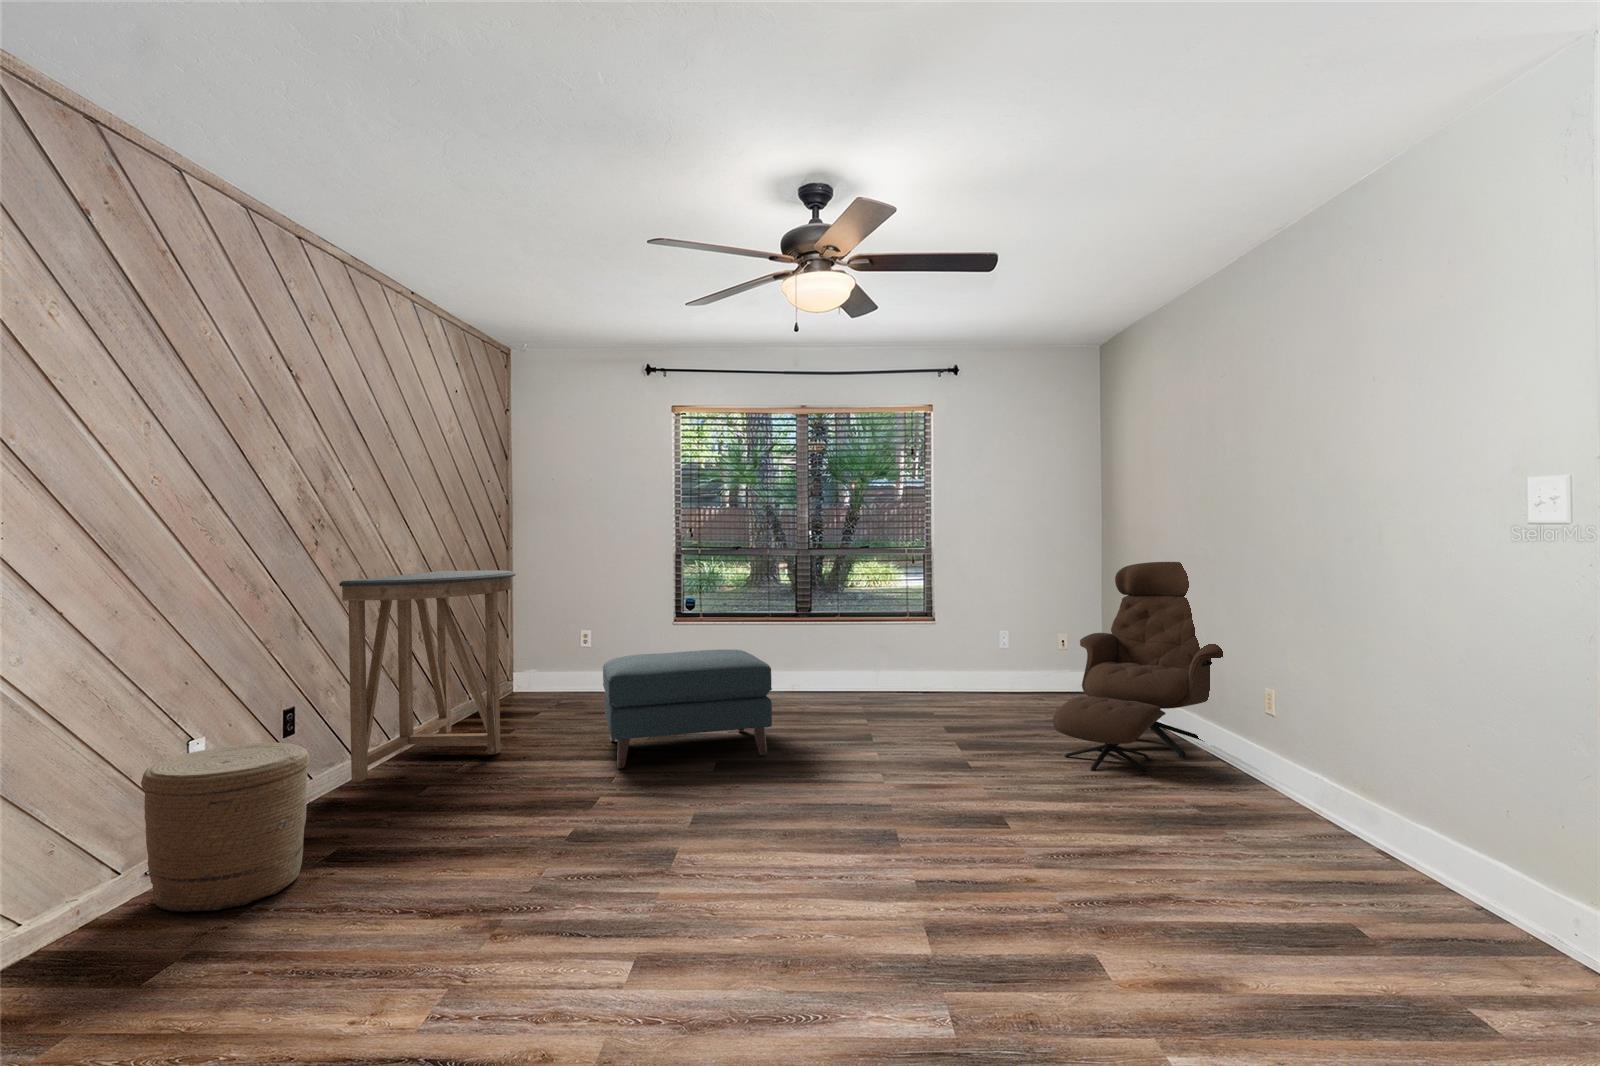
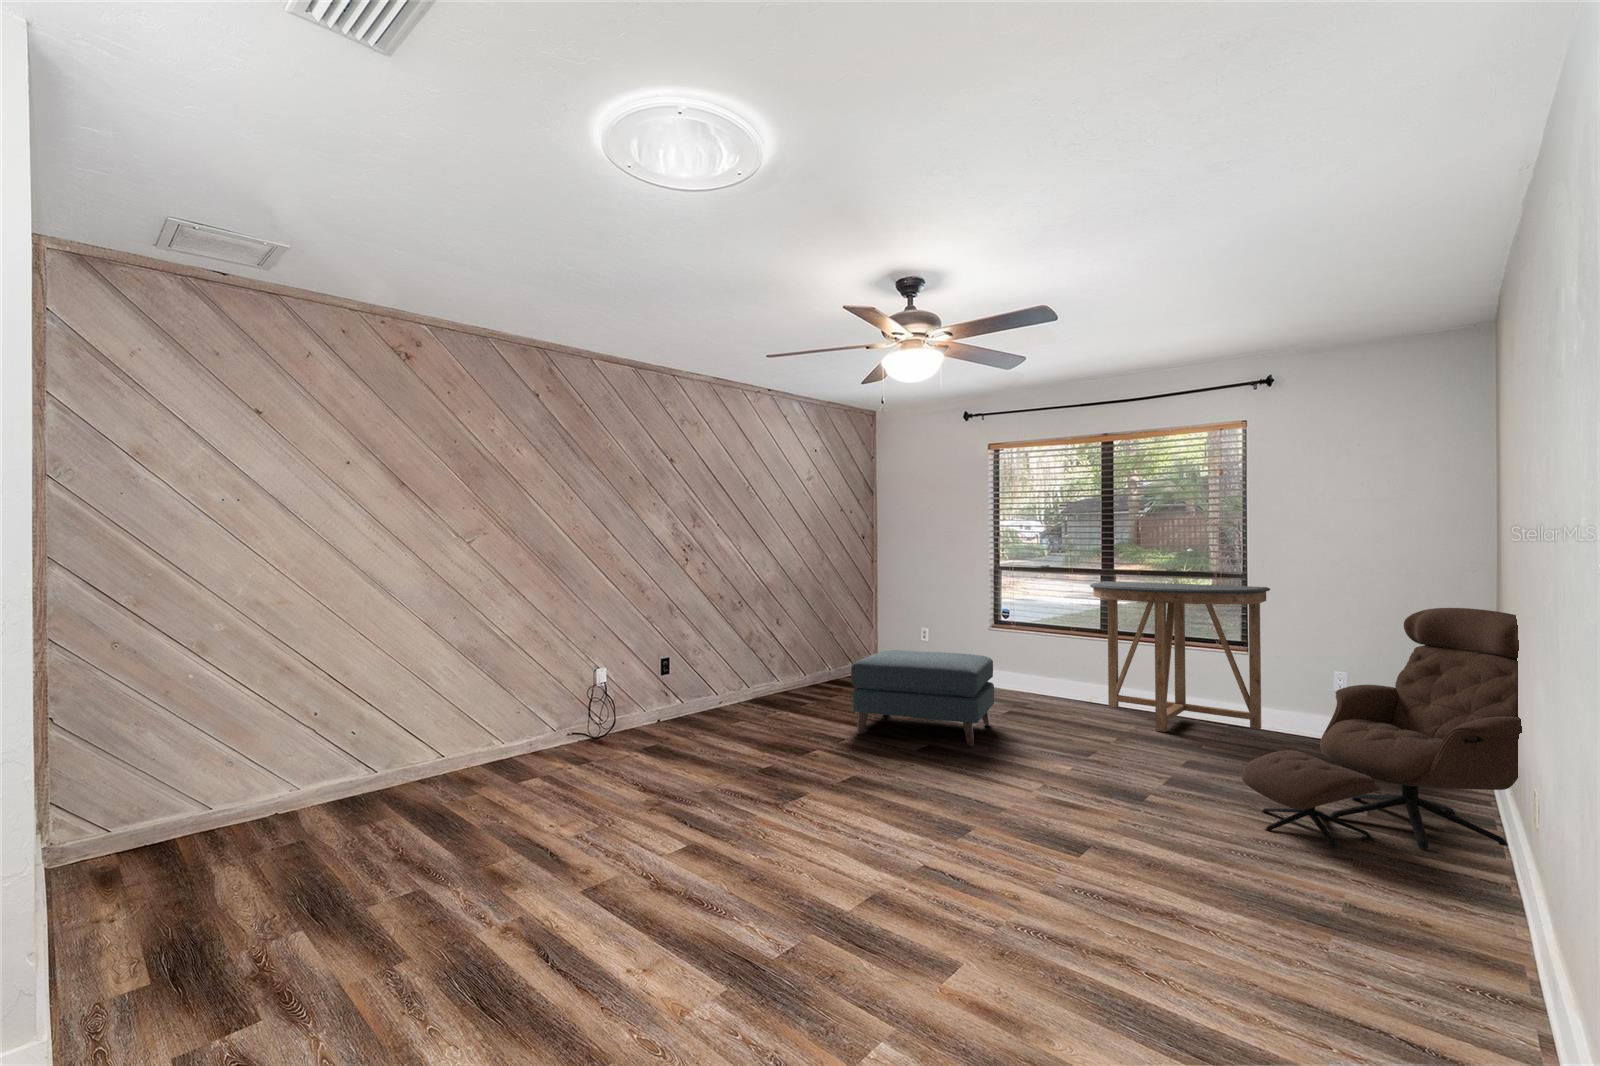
console table: present [339,570,515,782] -> present [1090,582,1270,732]
woven basket: present [141,743,310,912] -> none [554,675,632,762]

